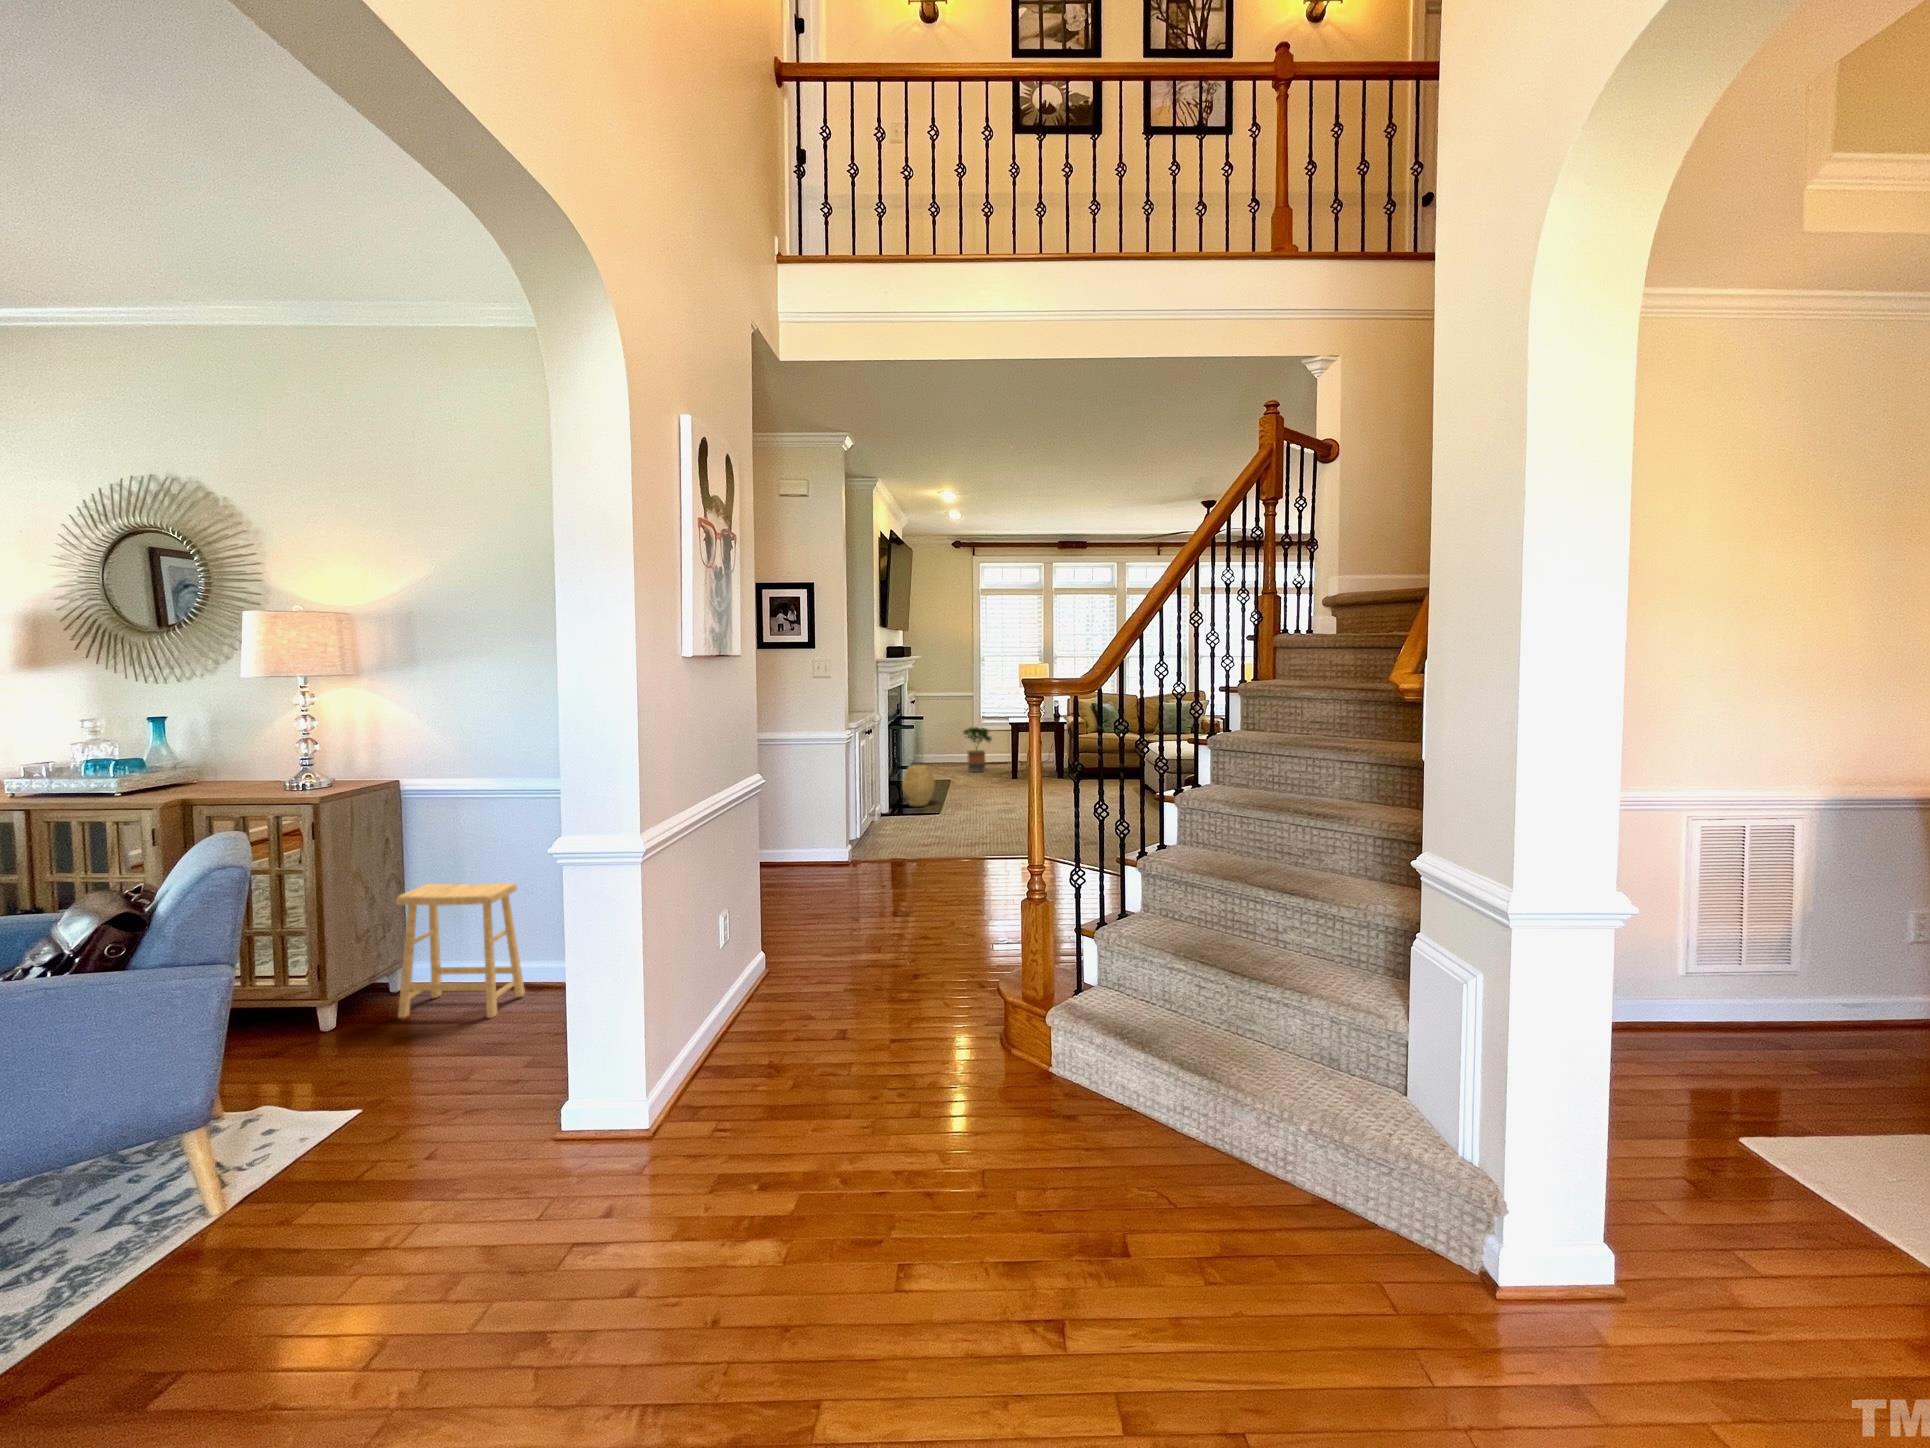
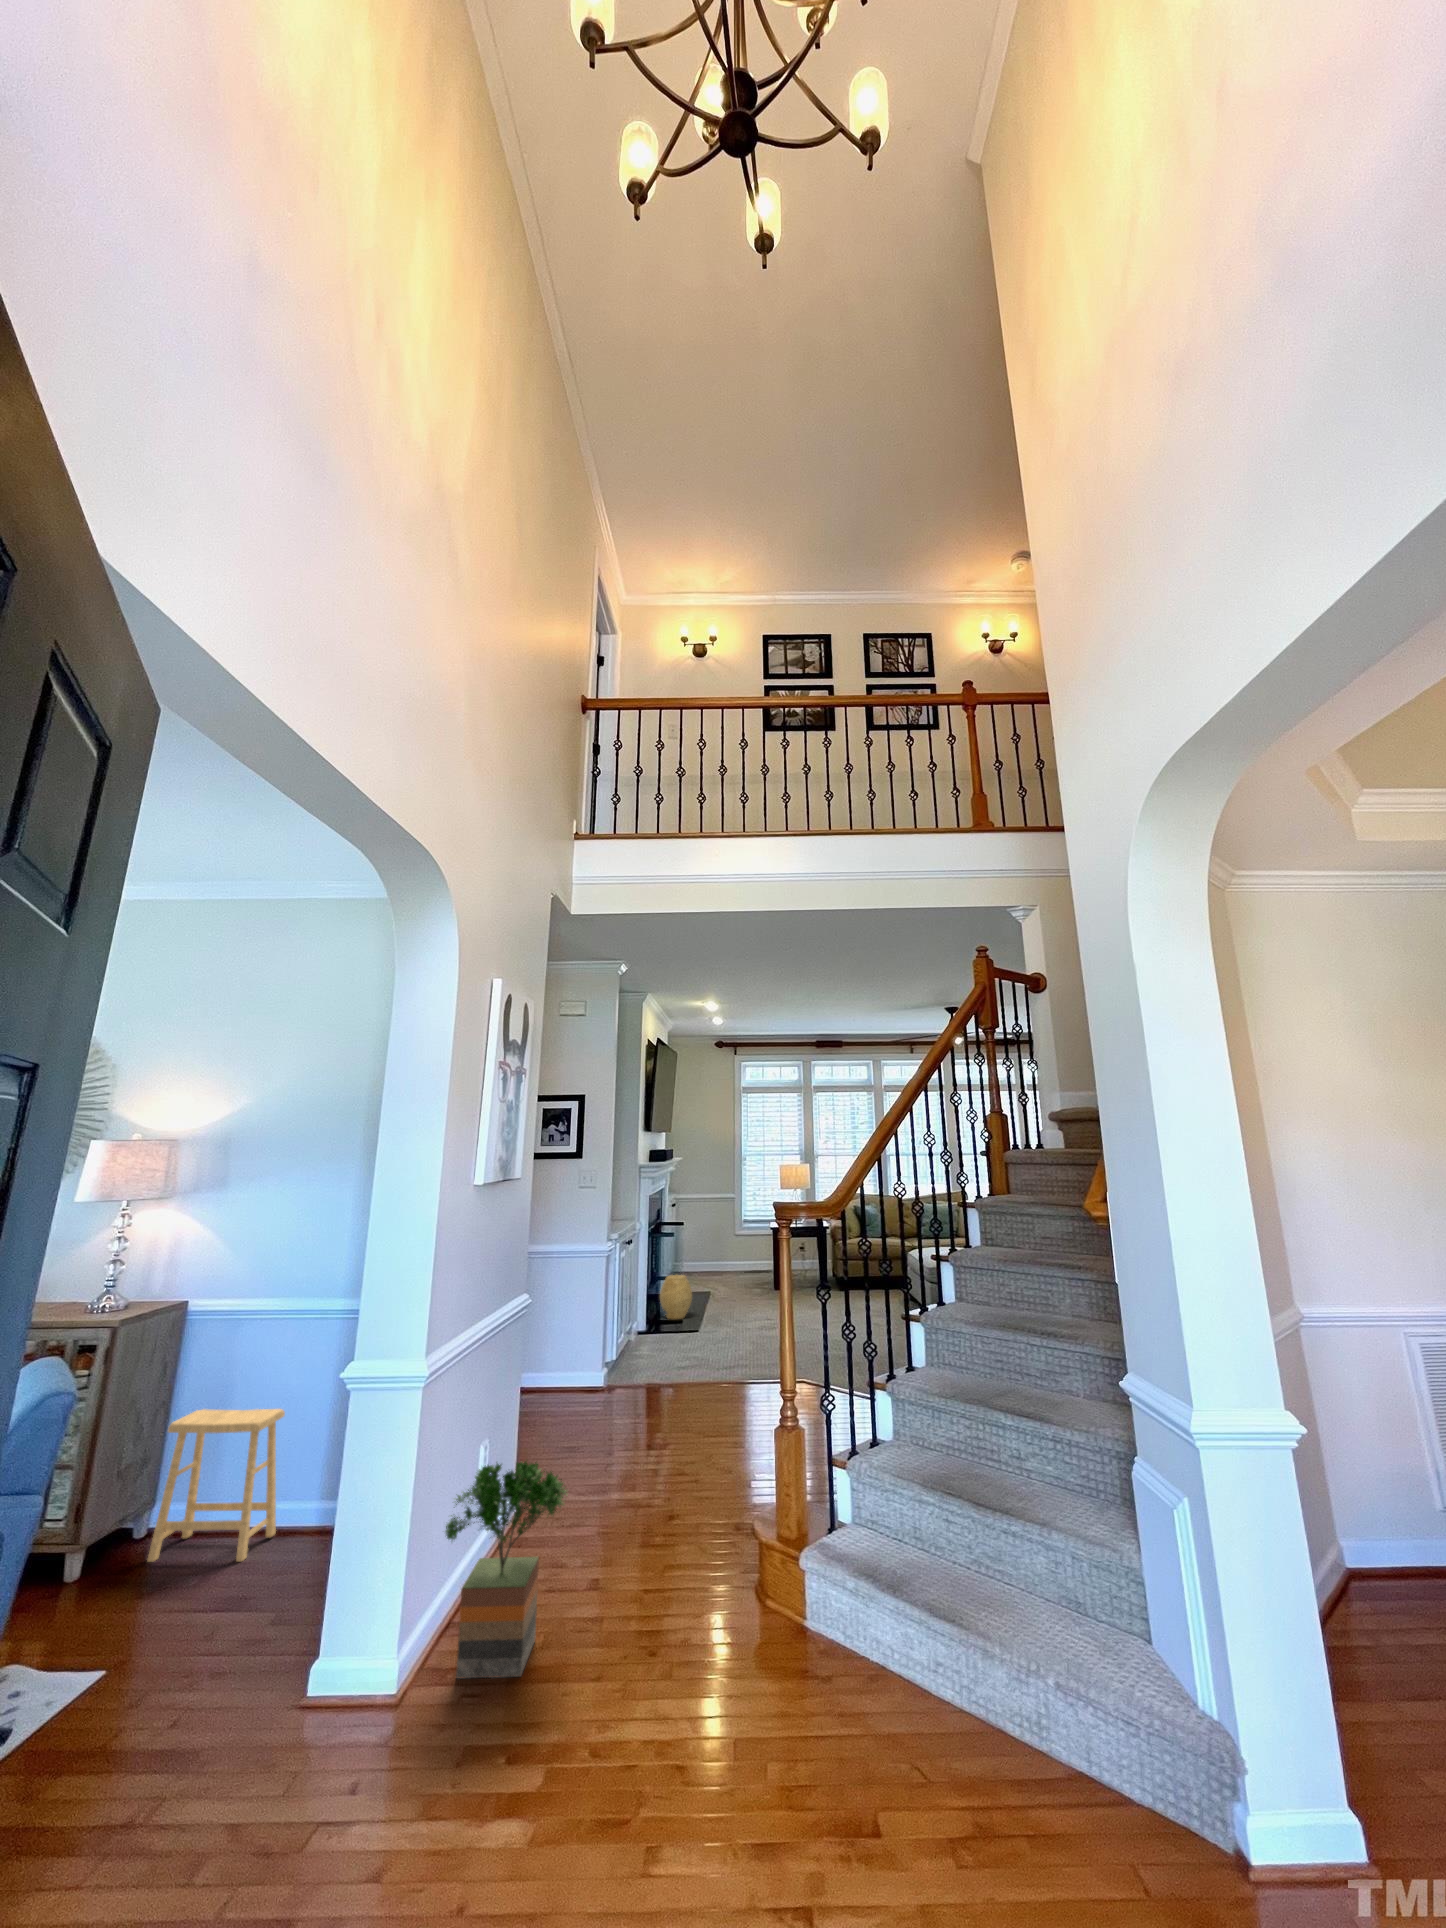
potted tree: present [964,727,992,772] -> present [445,1461,566,1679]

